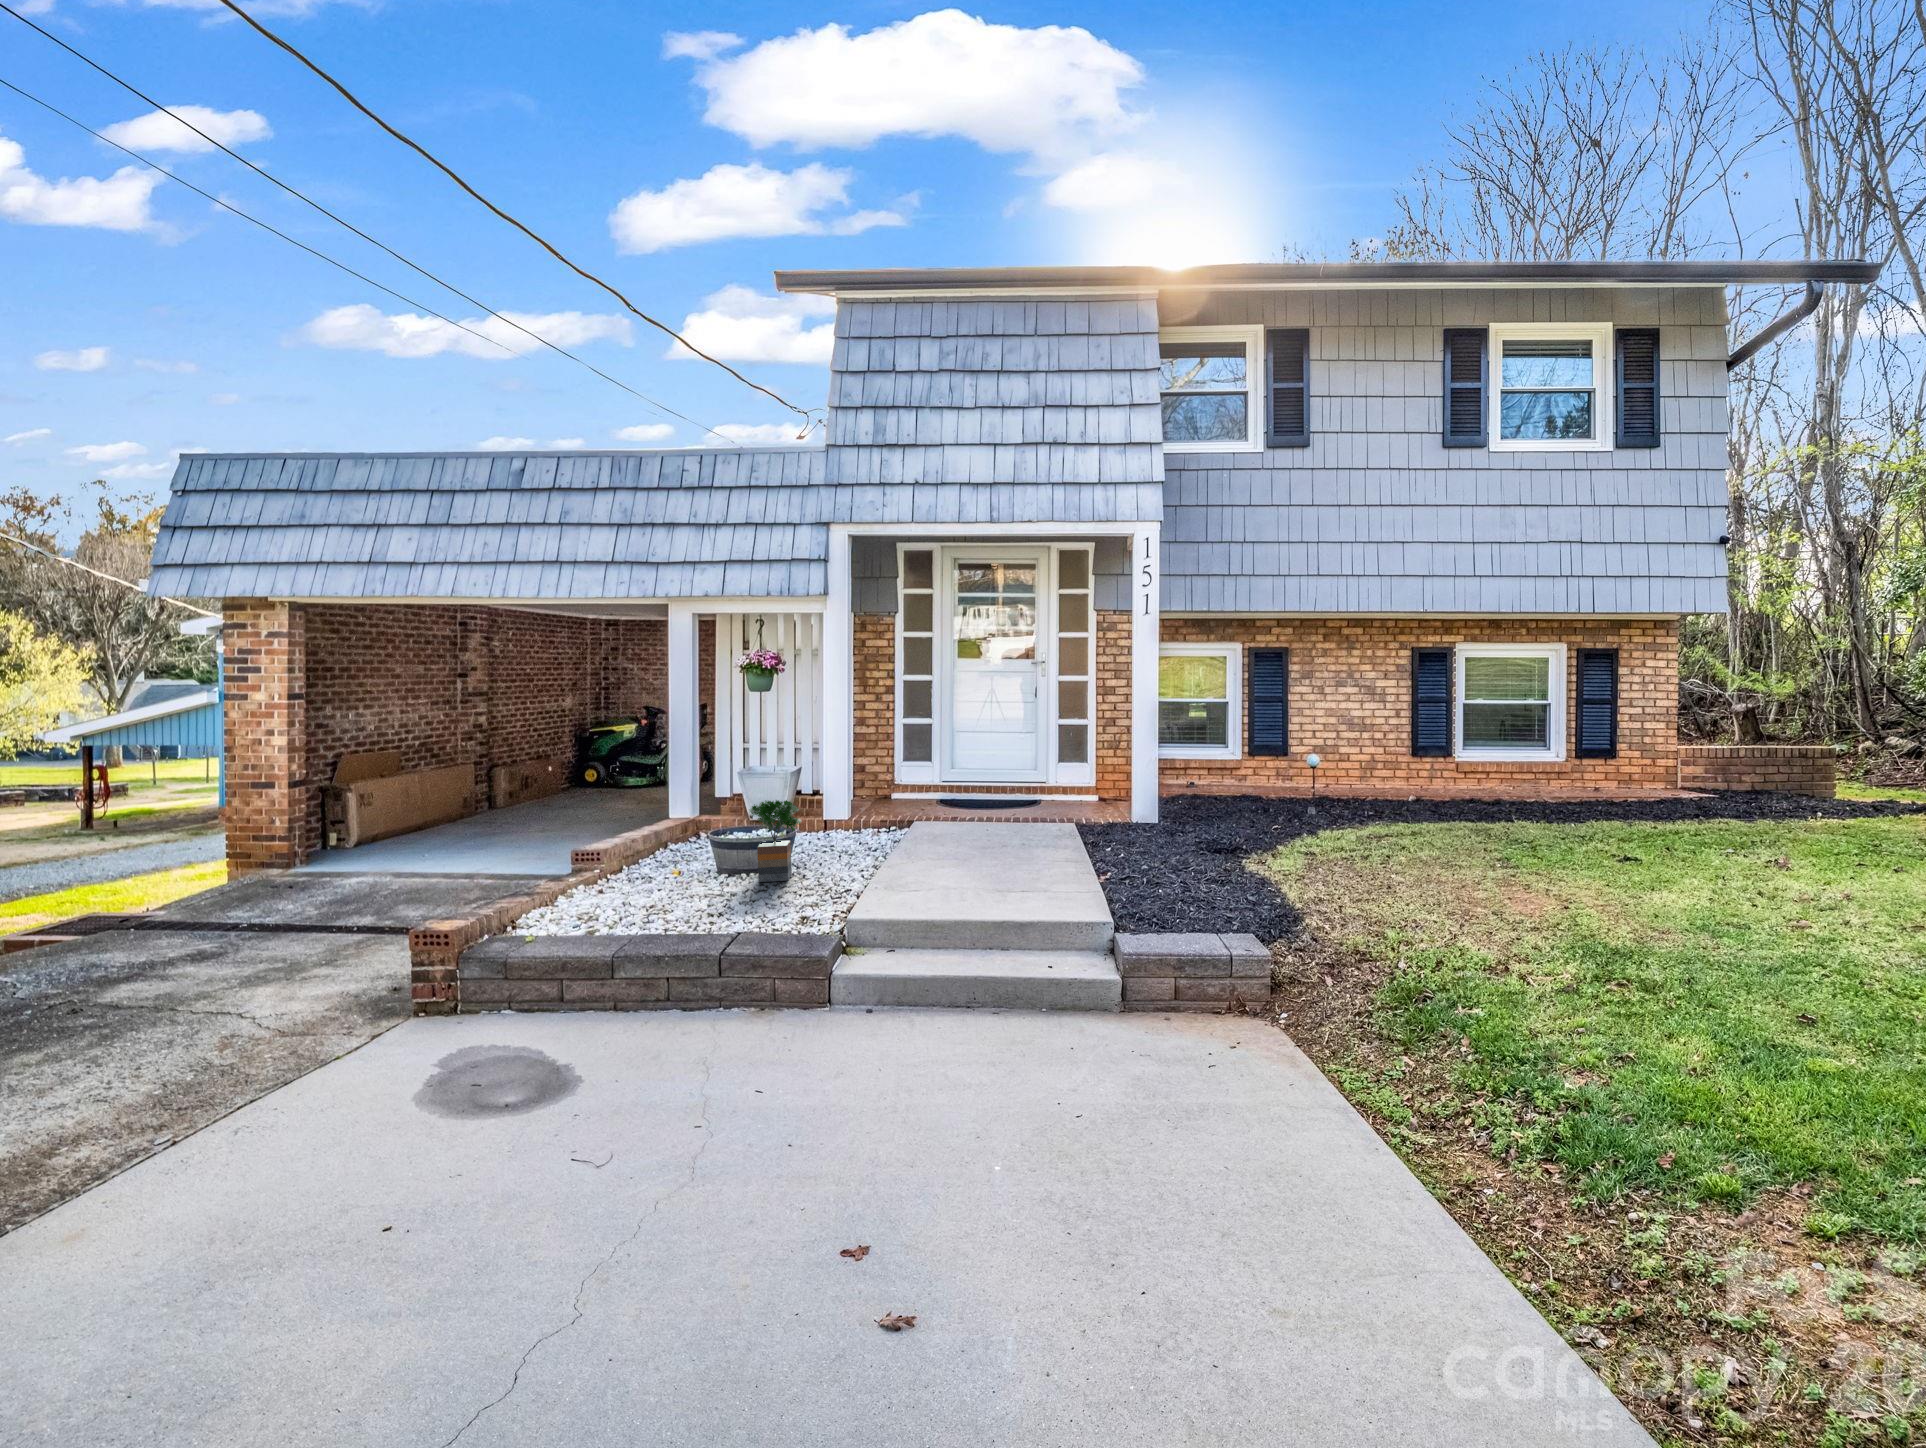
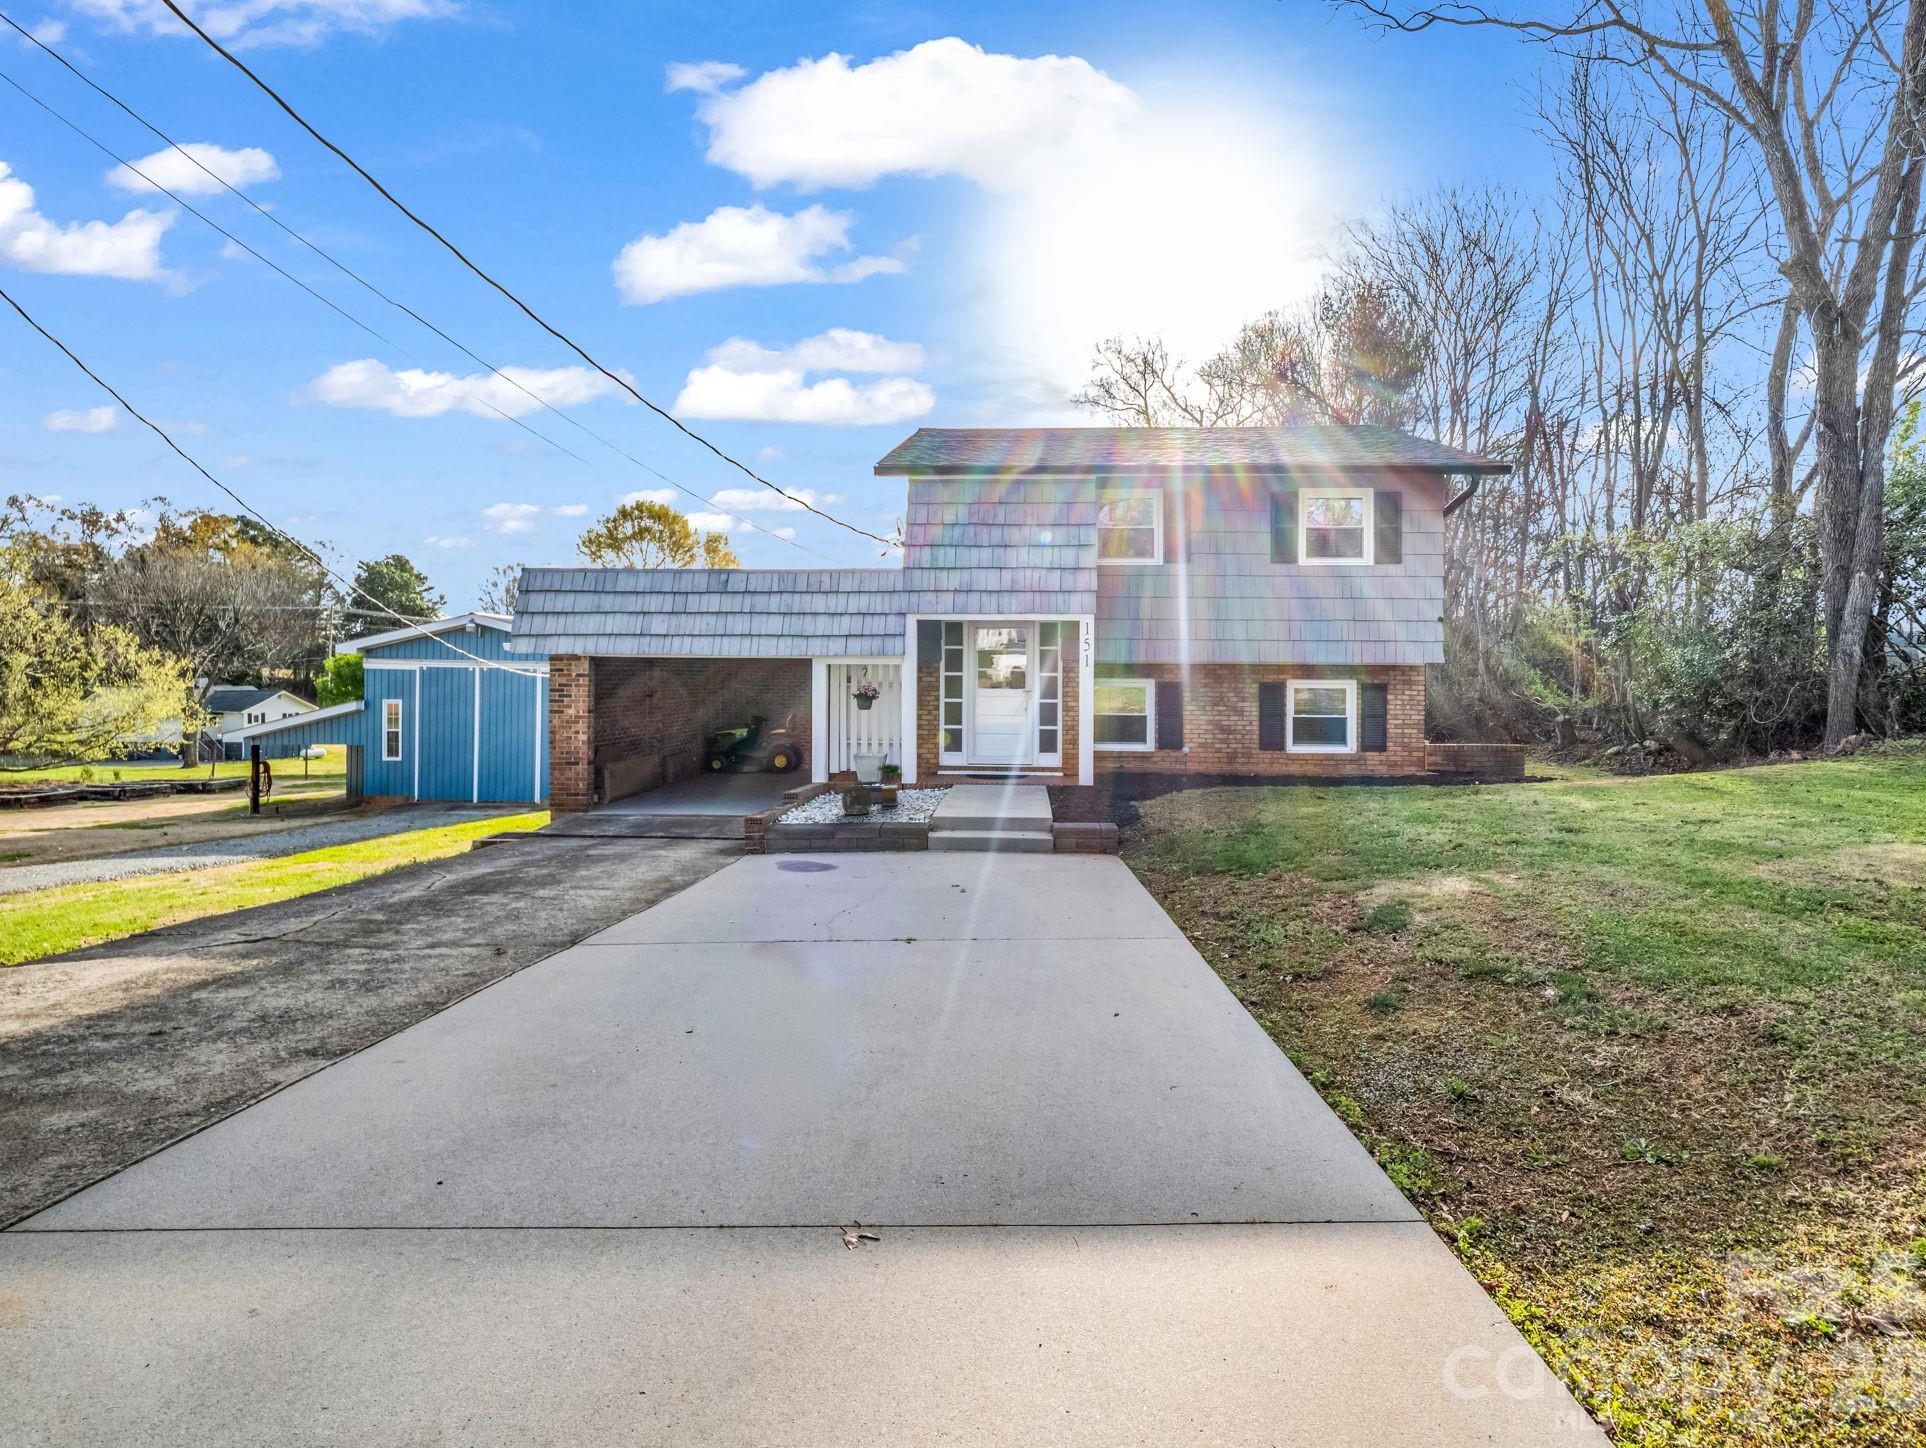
woven basket: none [667,849,731,910] -> present [842,786,872,815]

